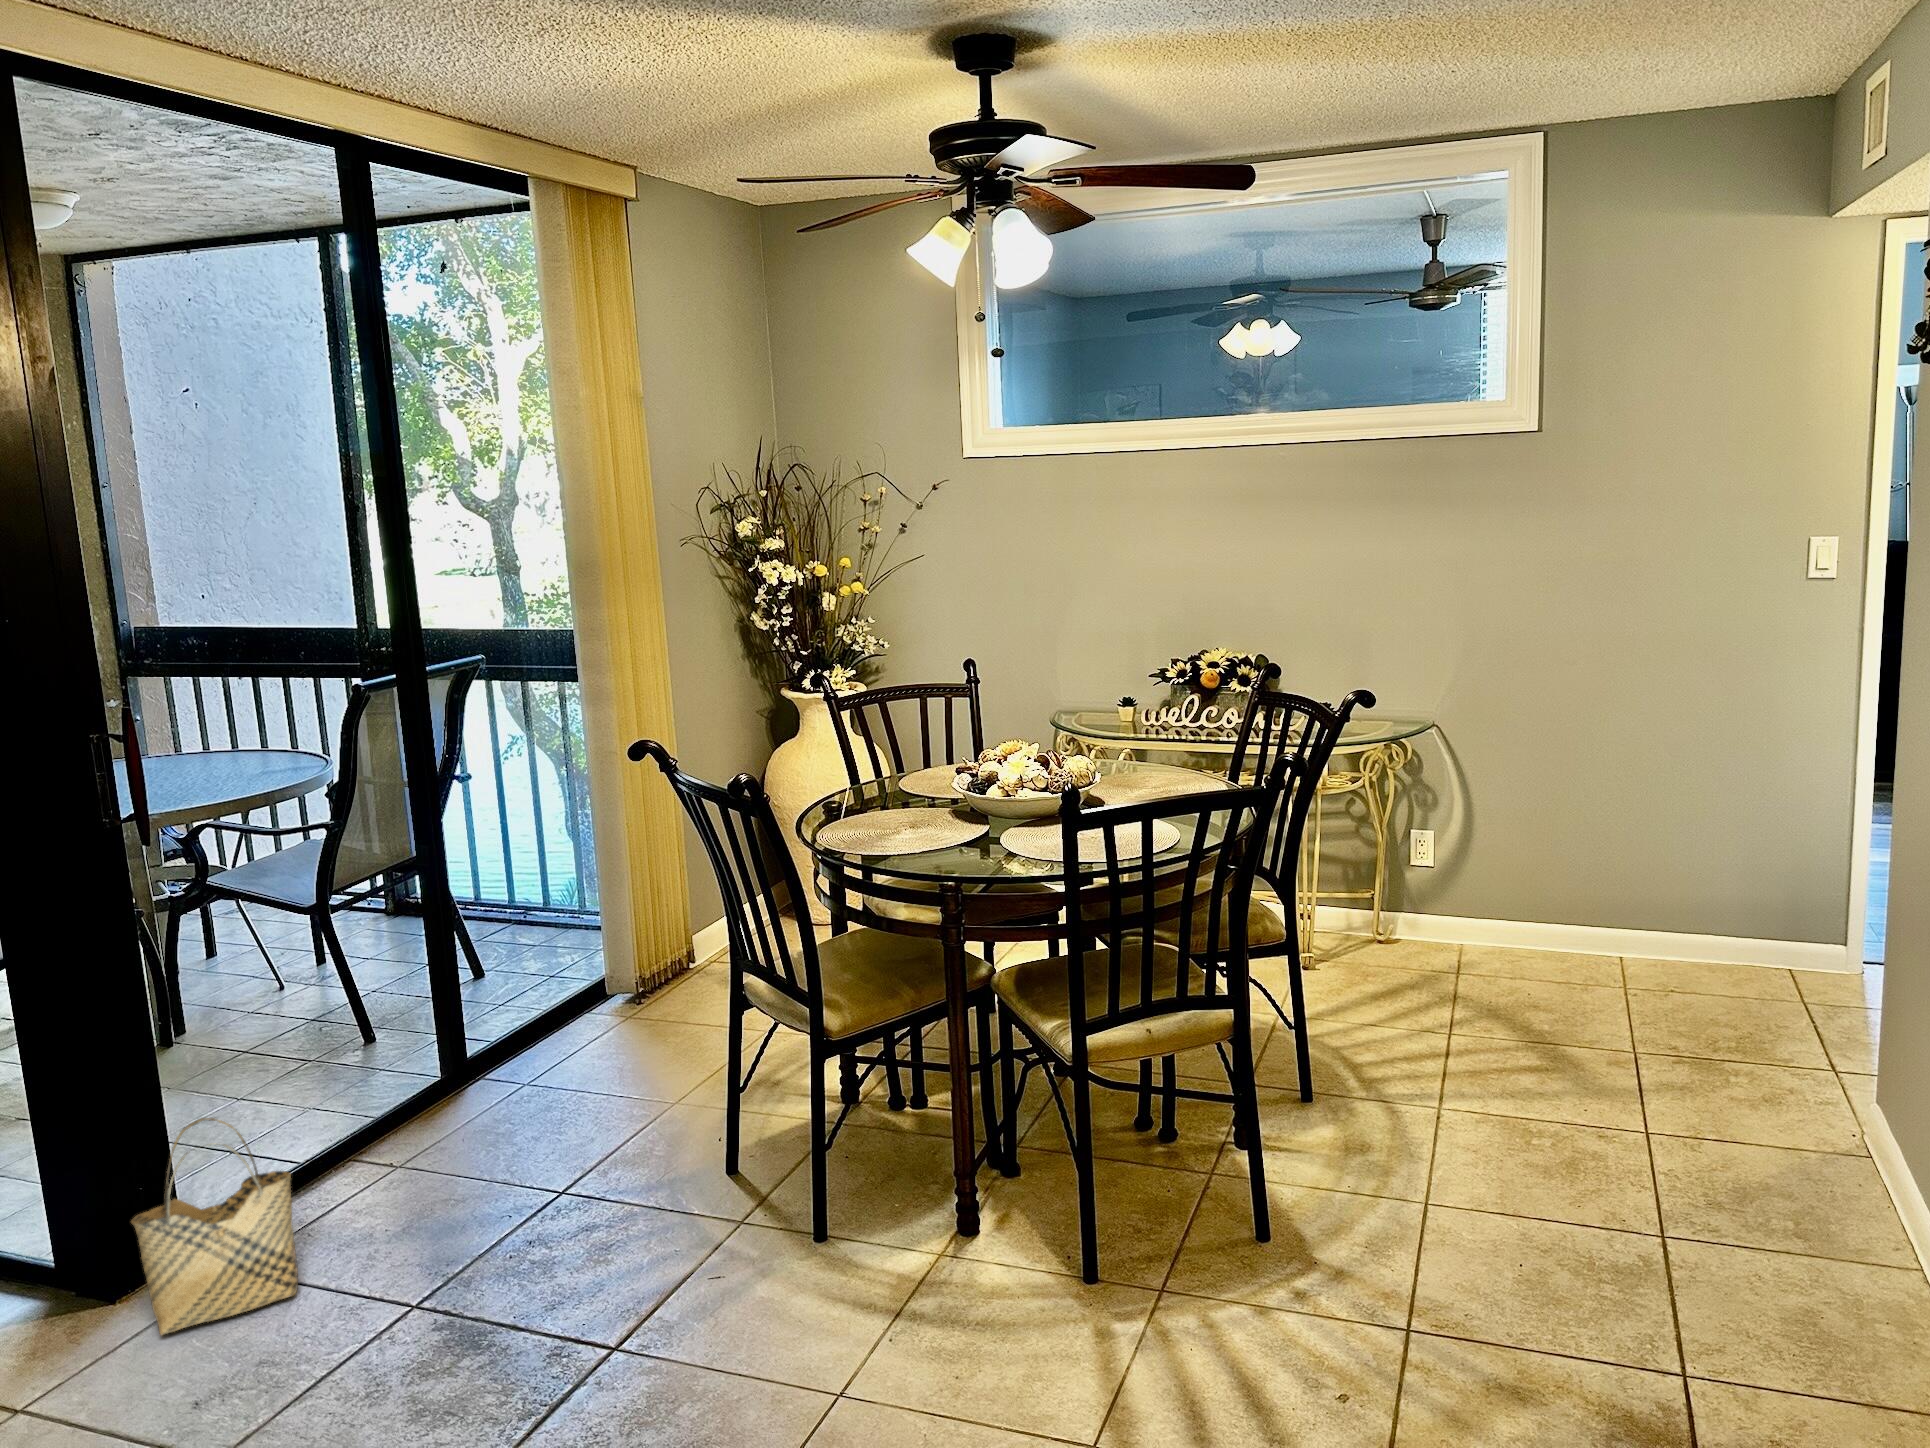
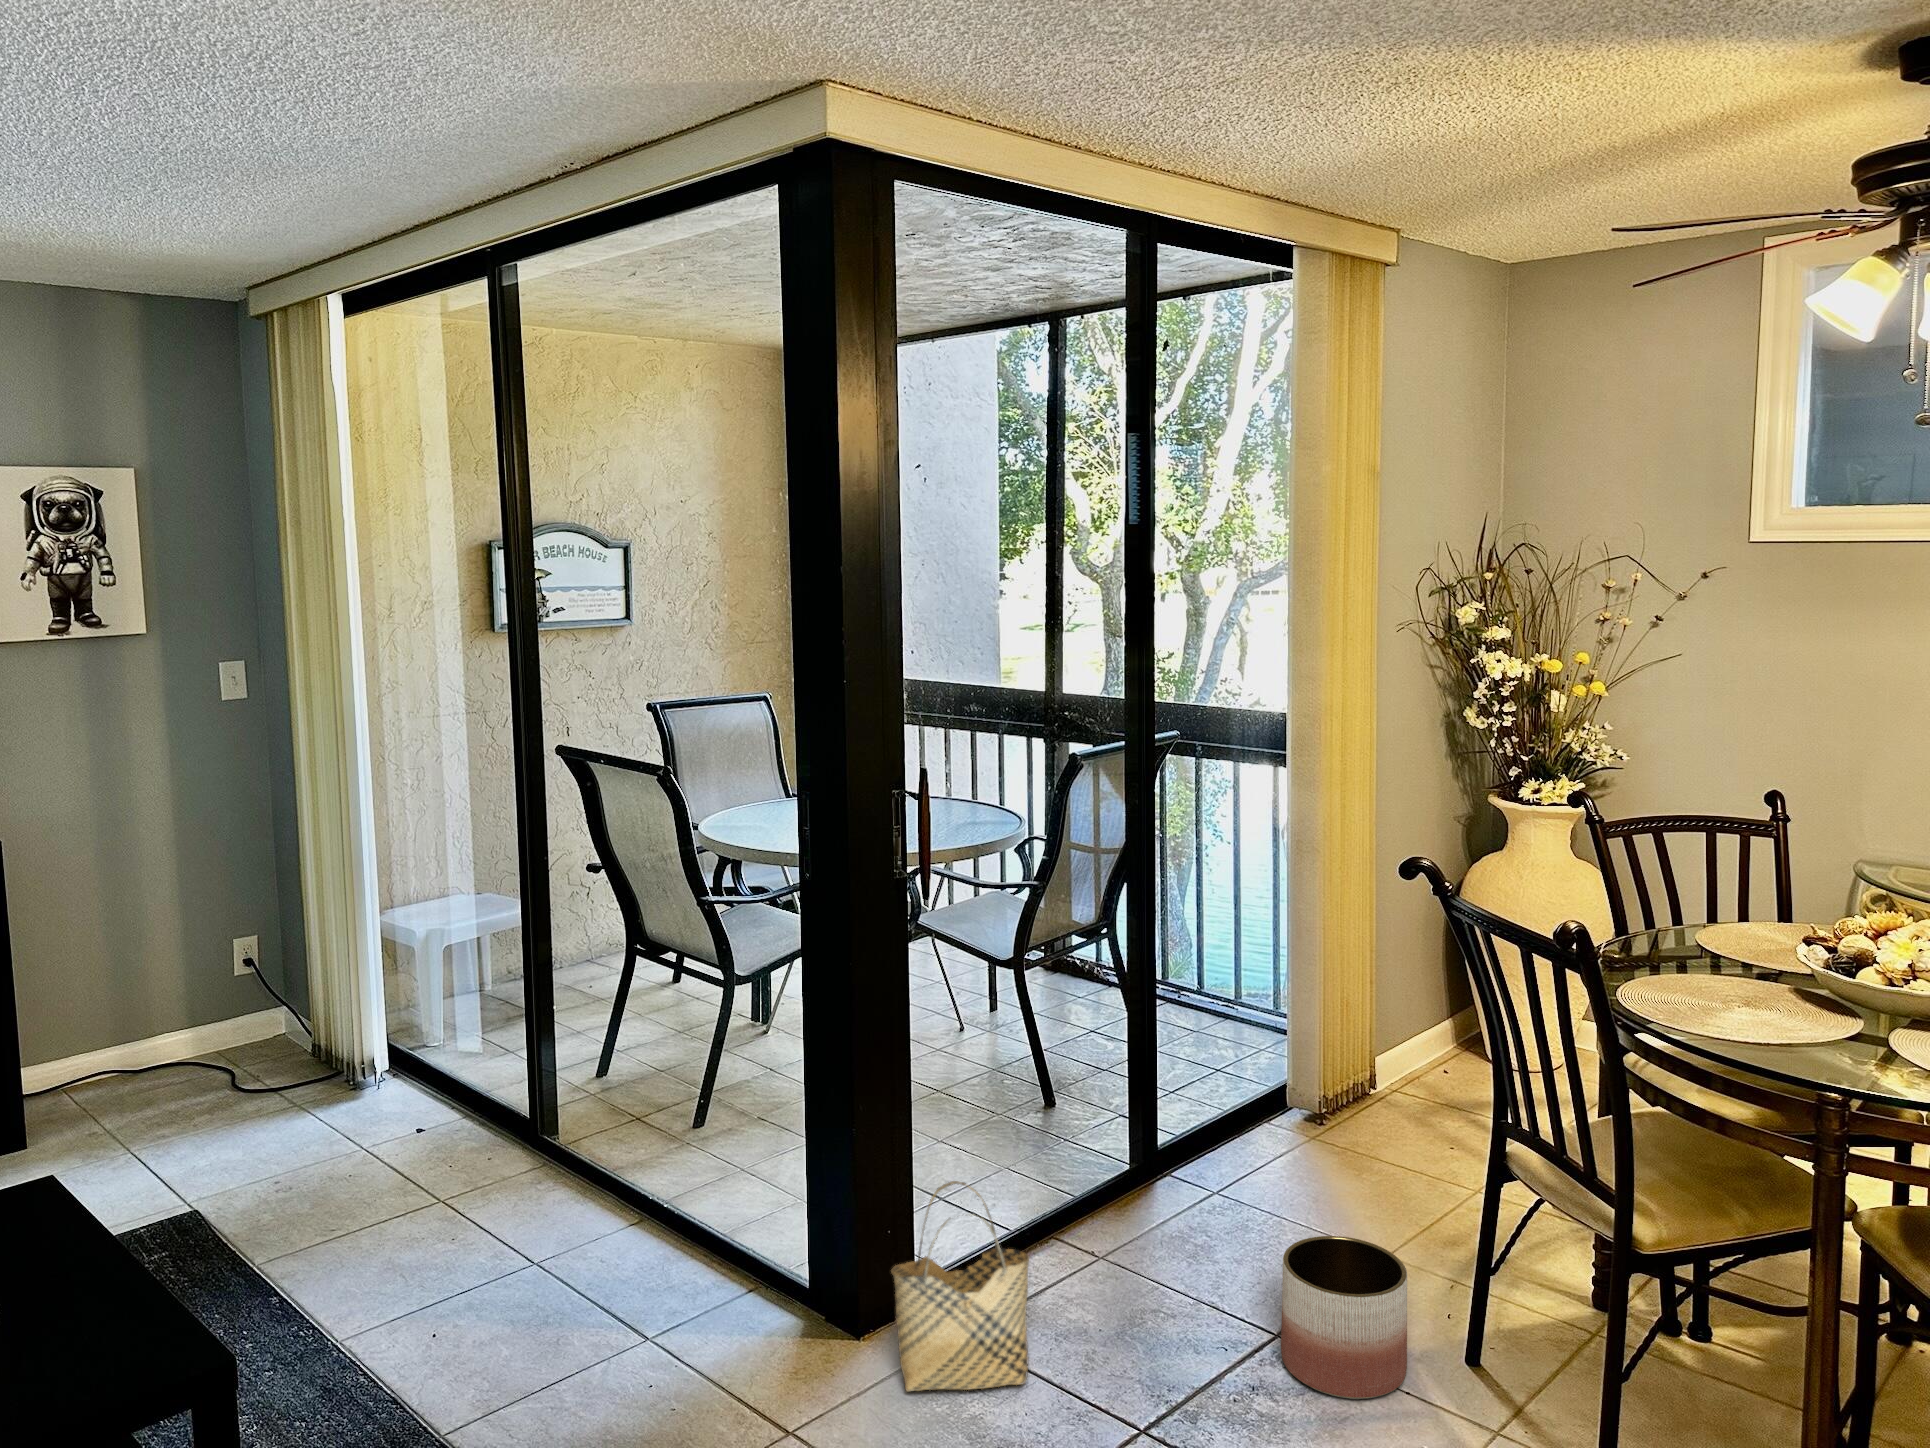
planter: none [551,1089,670,1227] -> present [1281,1236,1407,1399]

